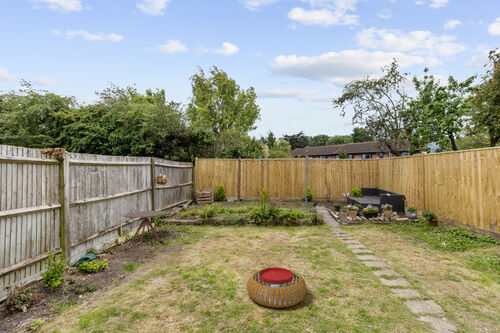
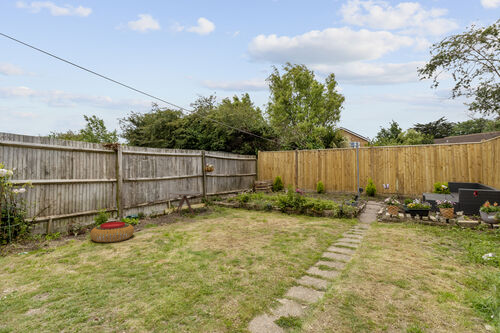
pouf: present [247,267,307,308] -> present [90,222,134,242]

